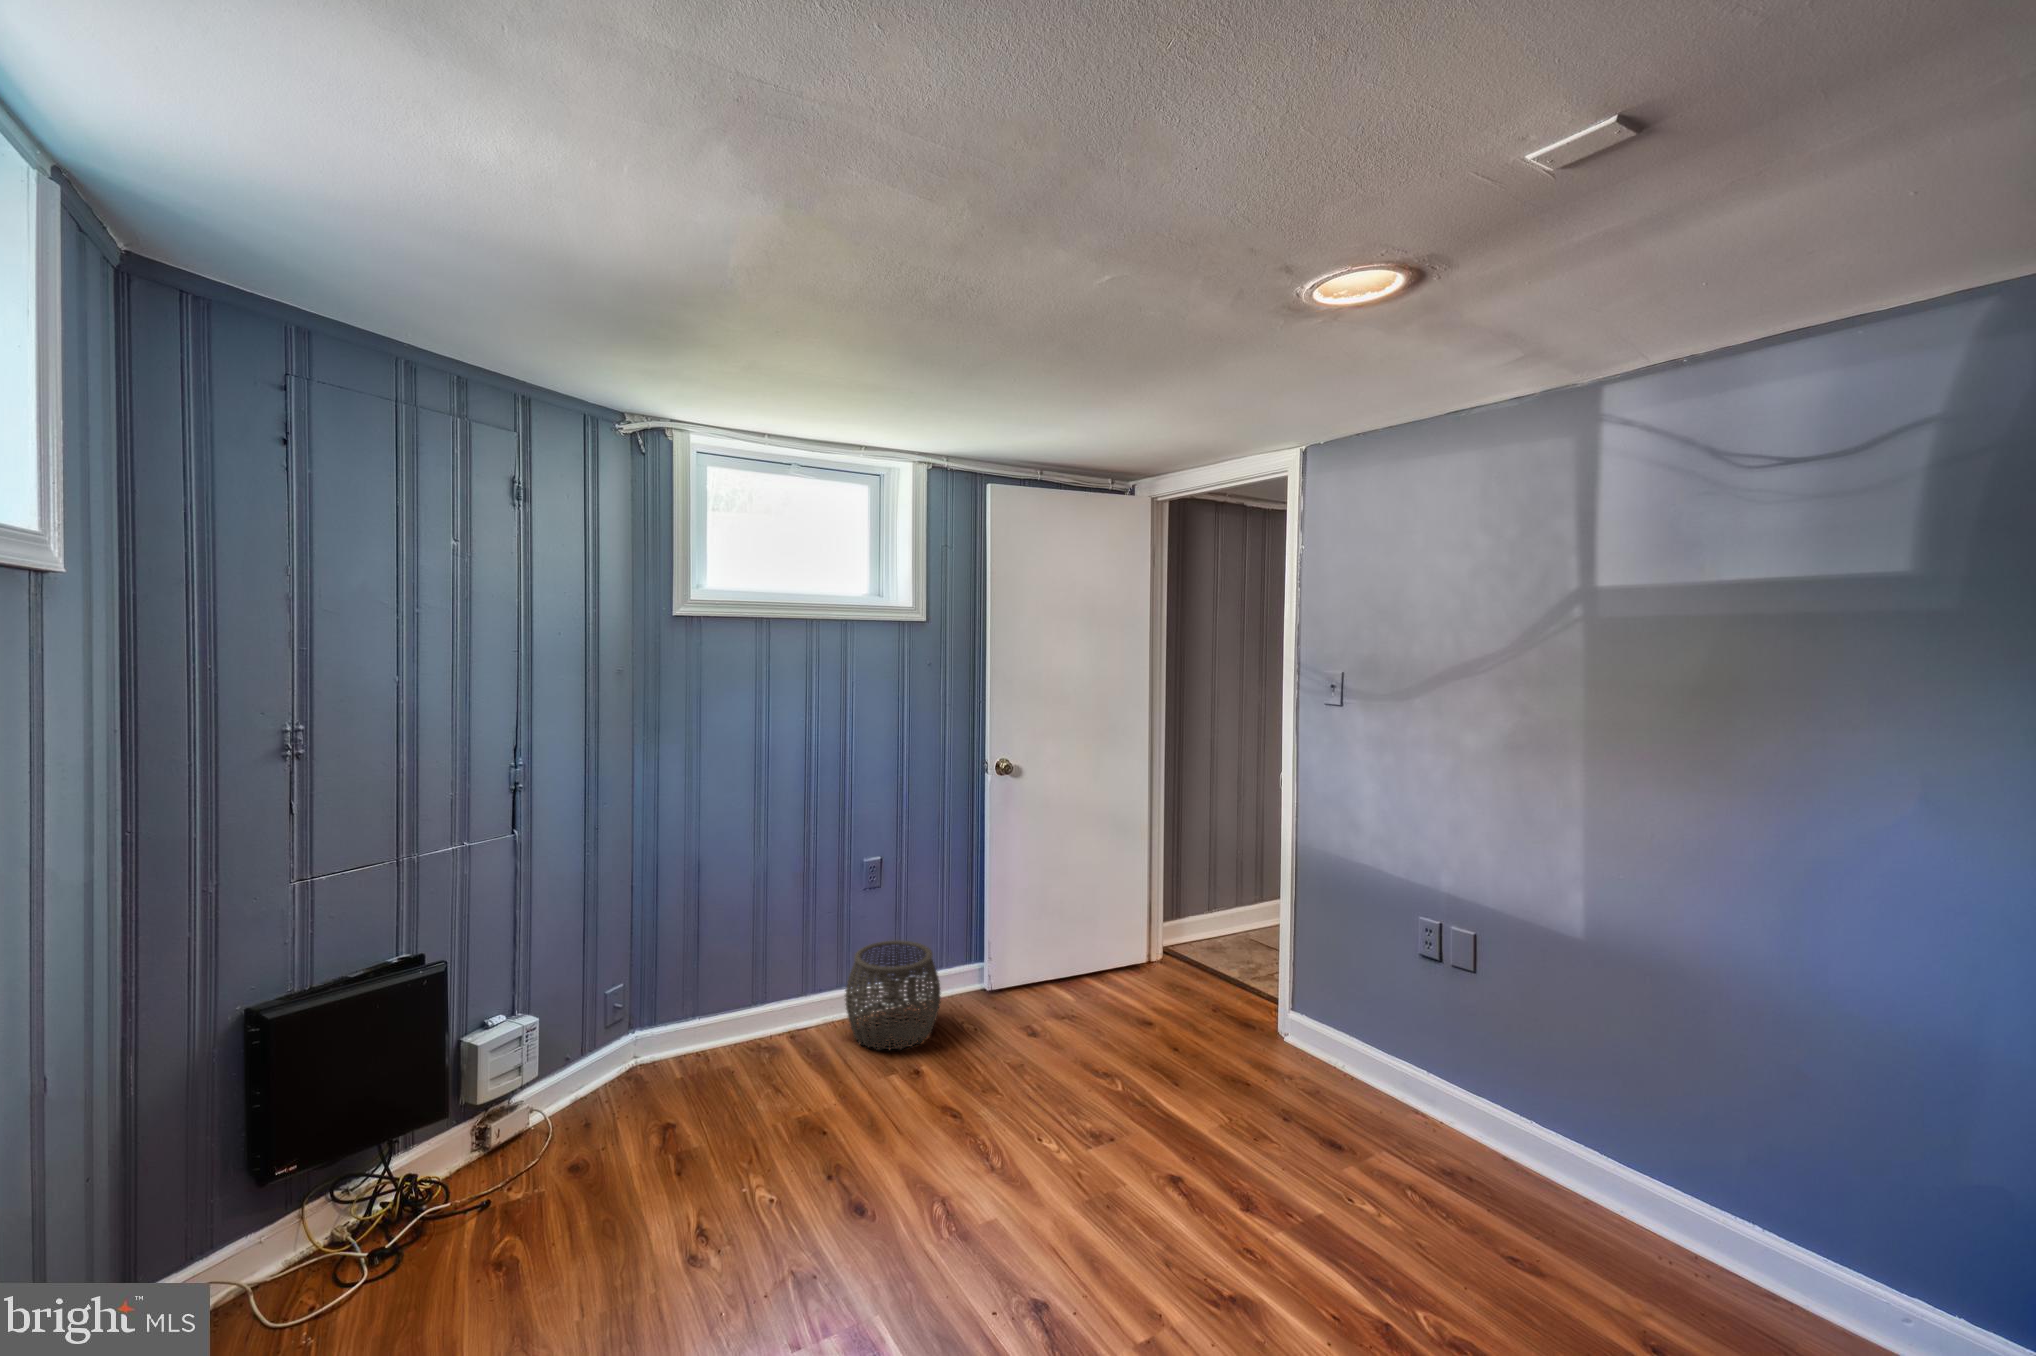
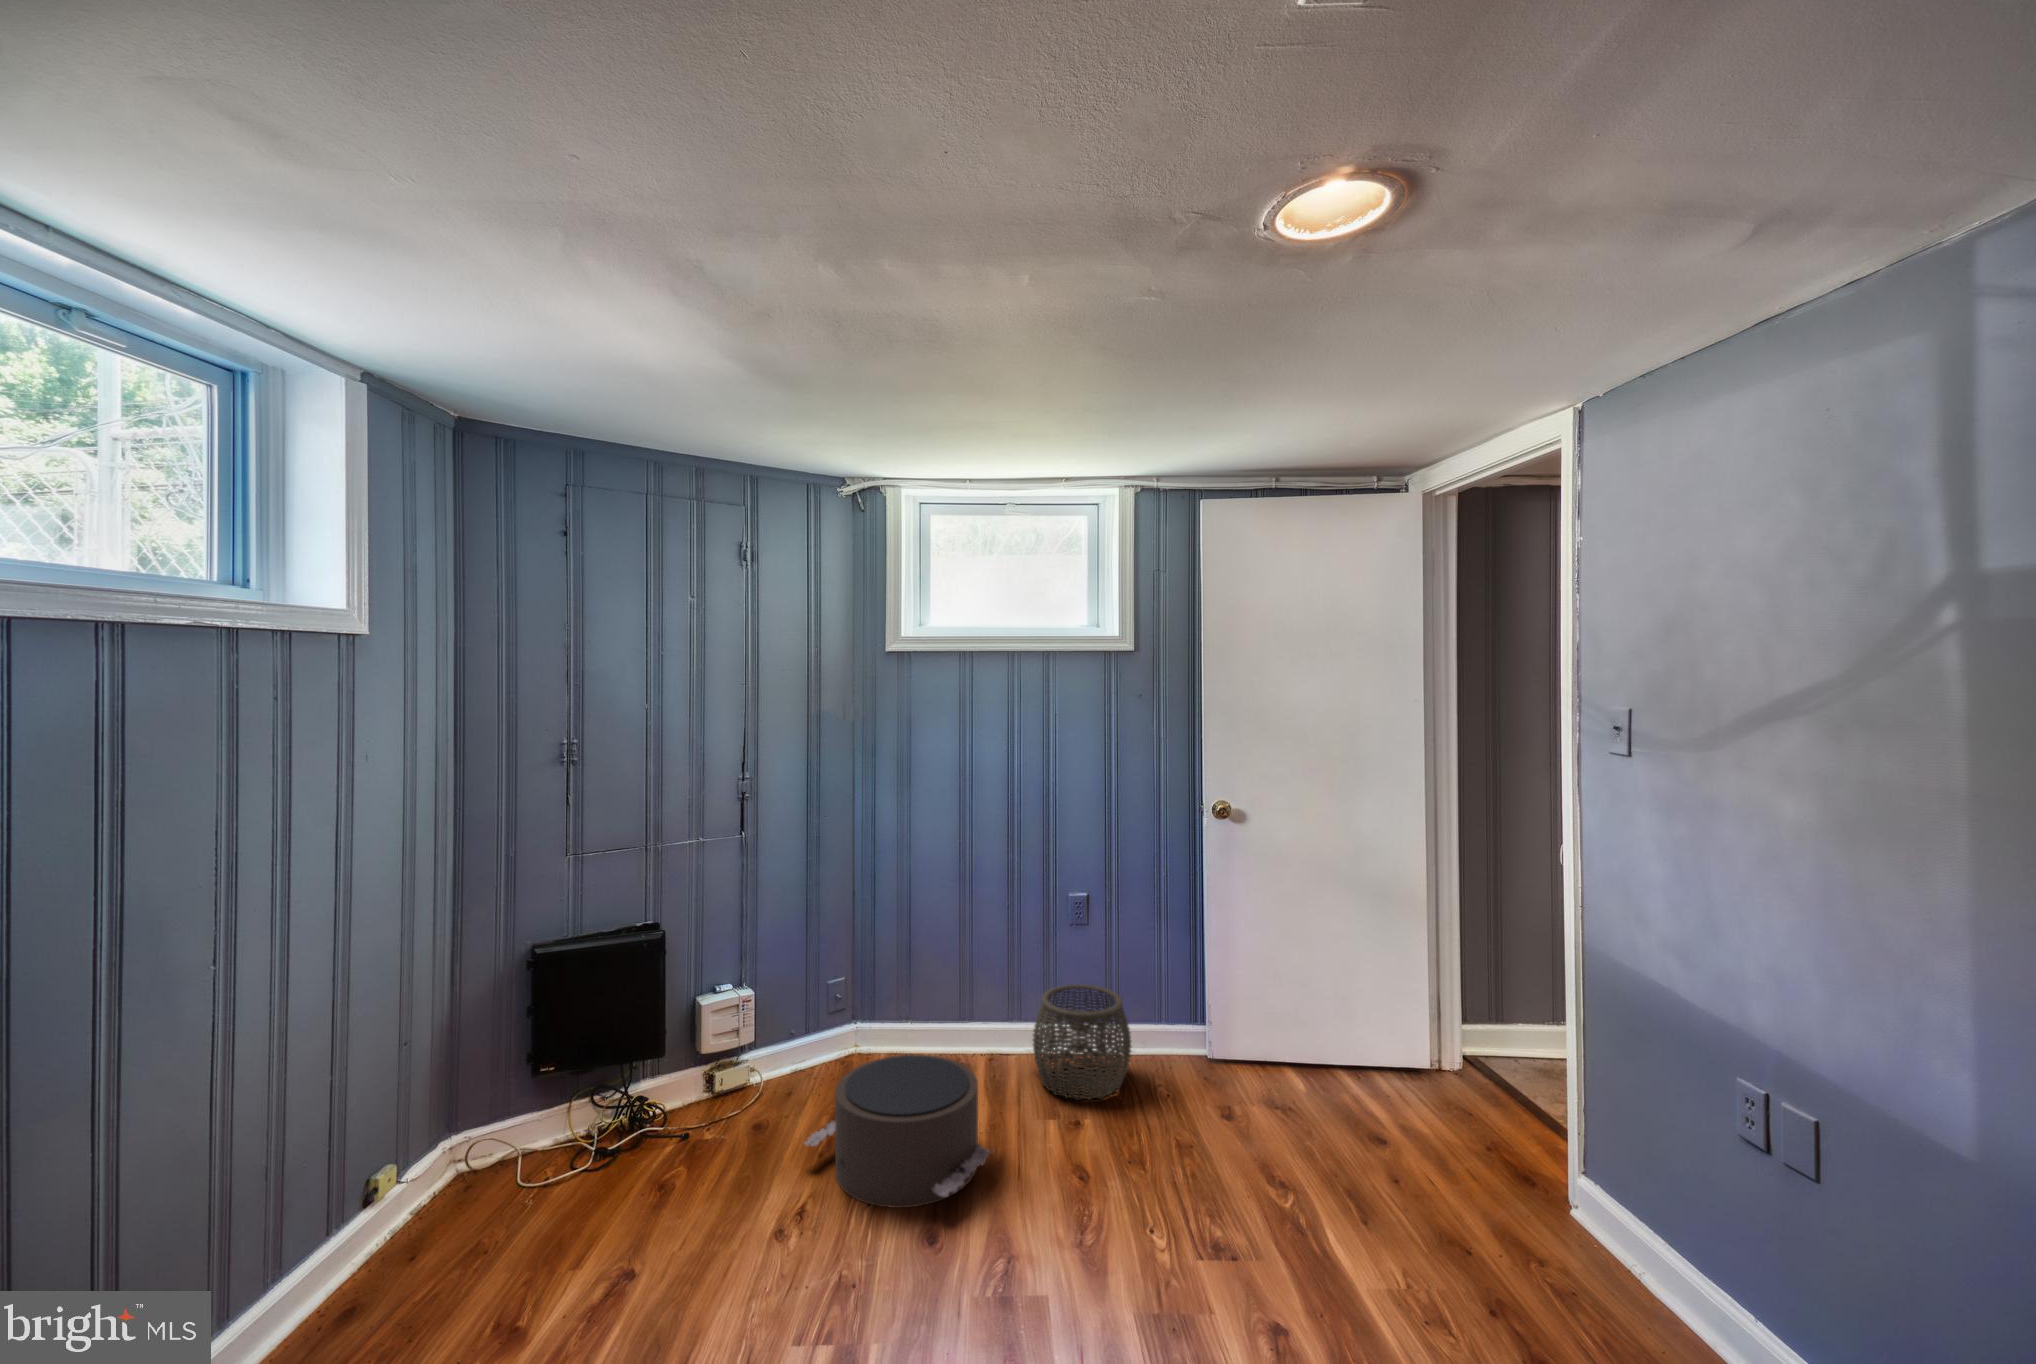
pouf: none [666,1037,874,1204] -> present [805,1055,992,1208]

